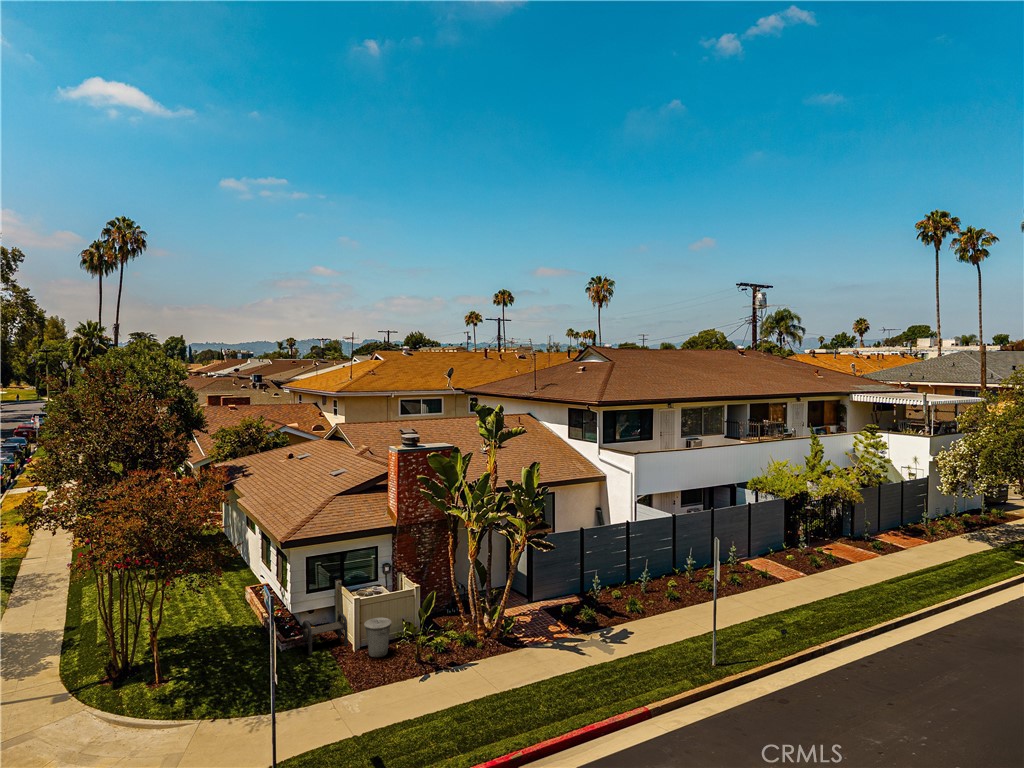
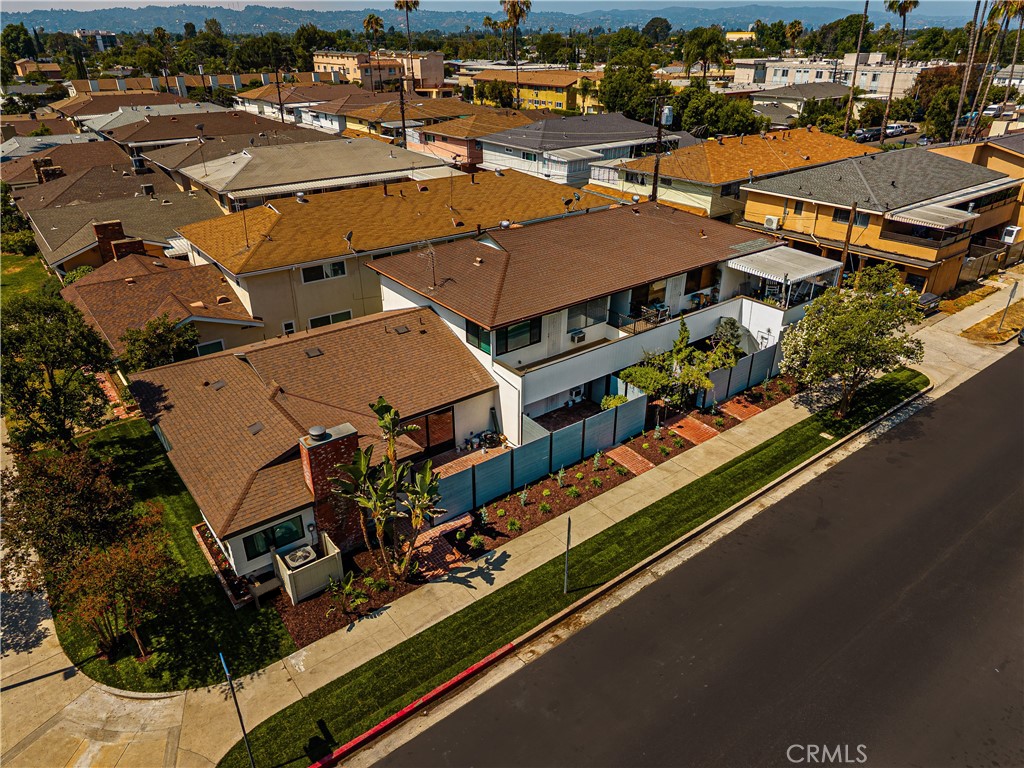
trash can: present [364,618,391,657] -> none [298,577,320,608]

